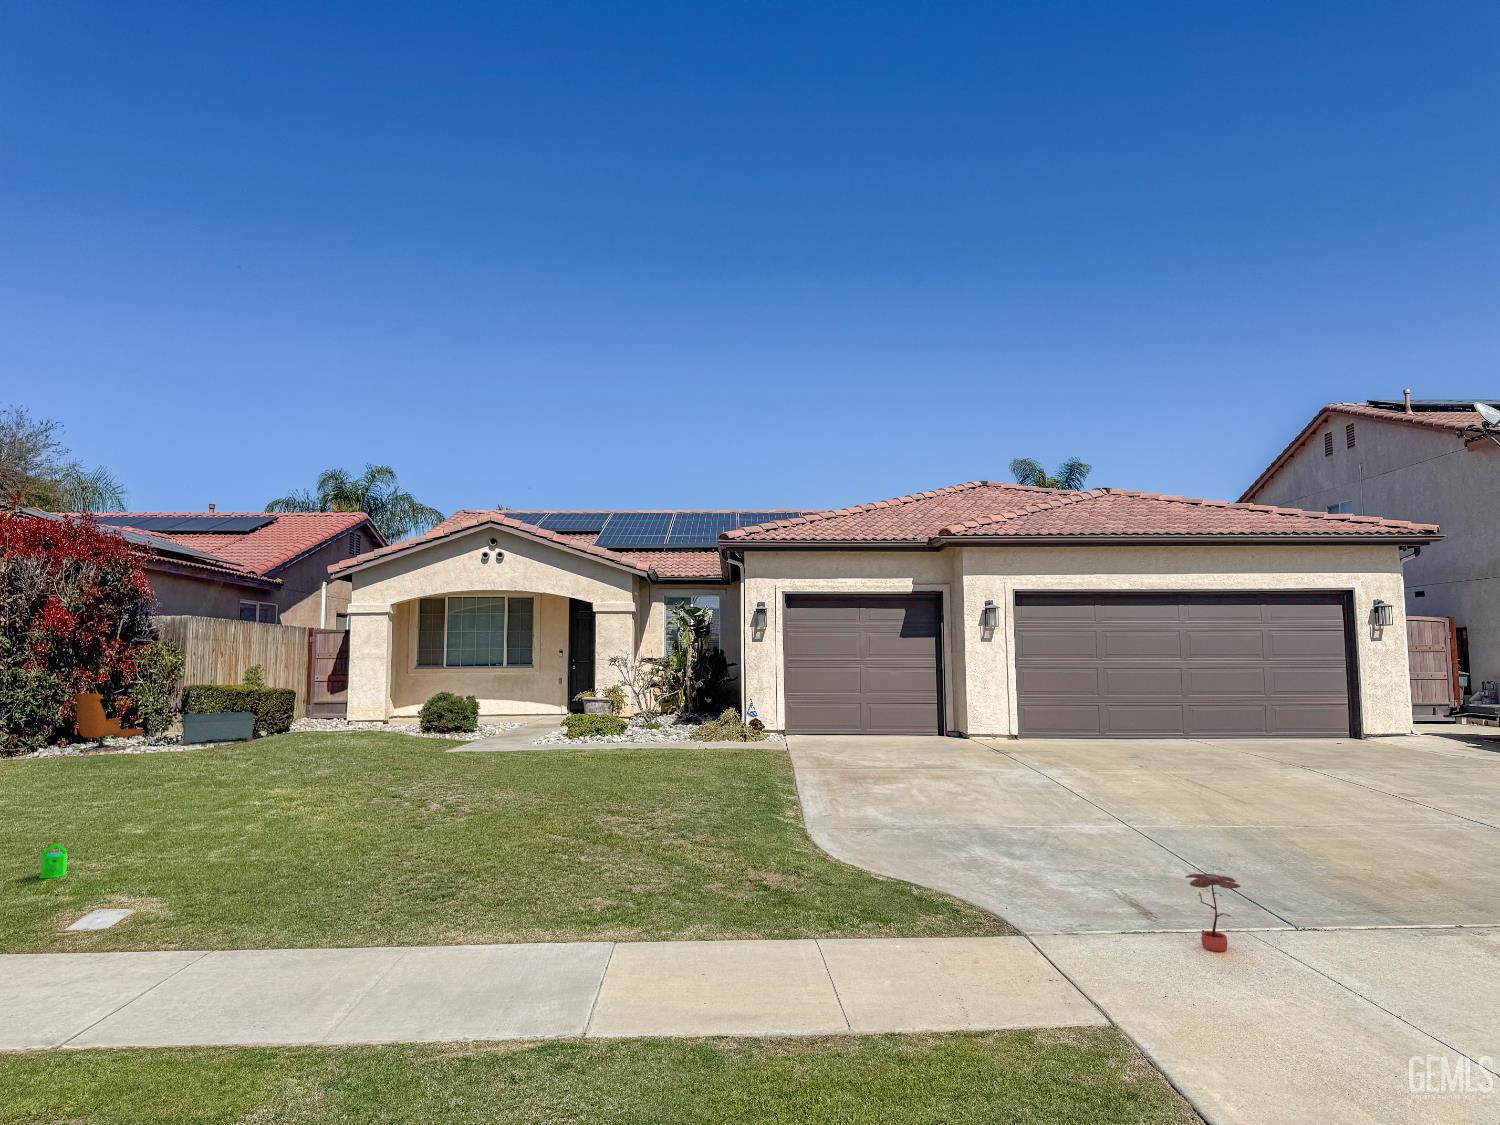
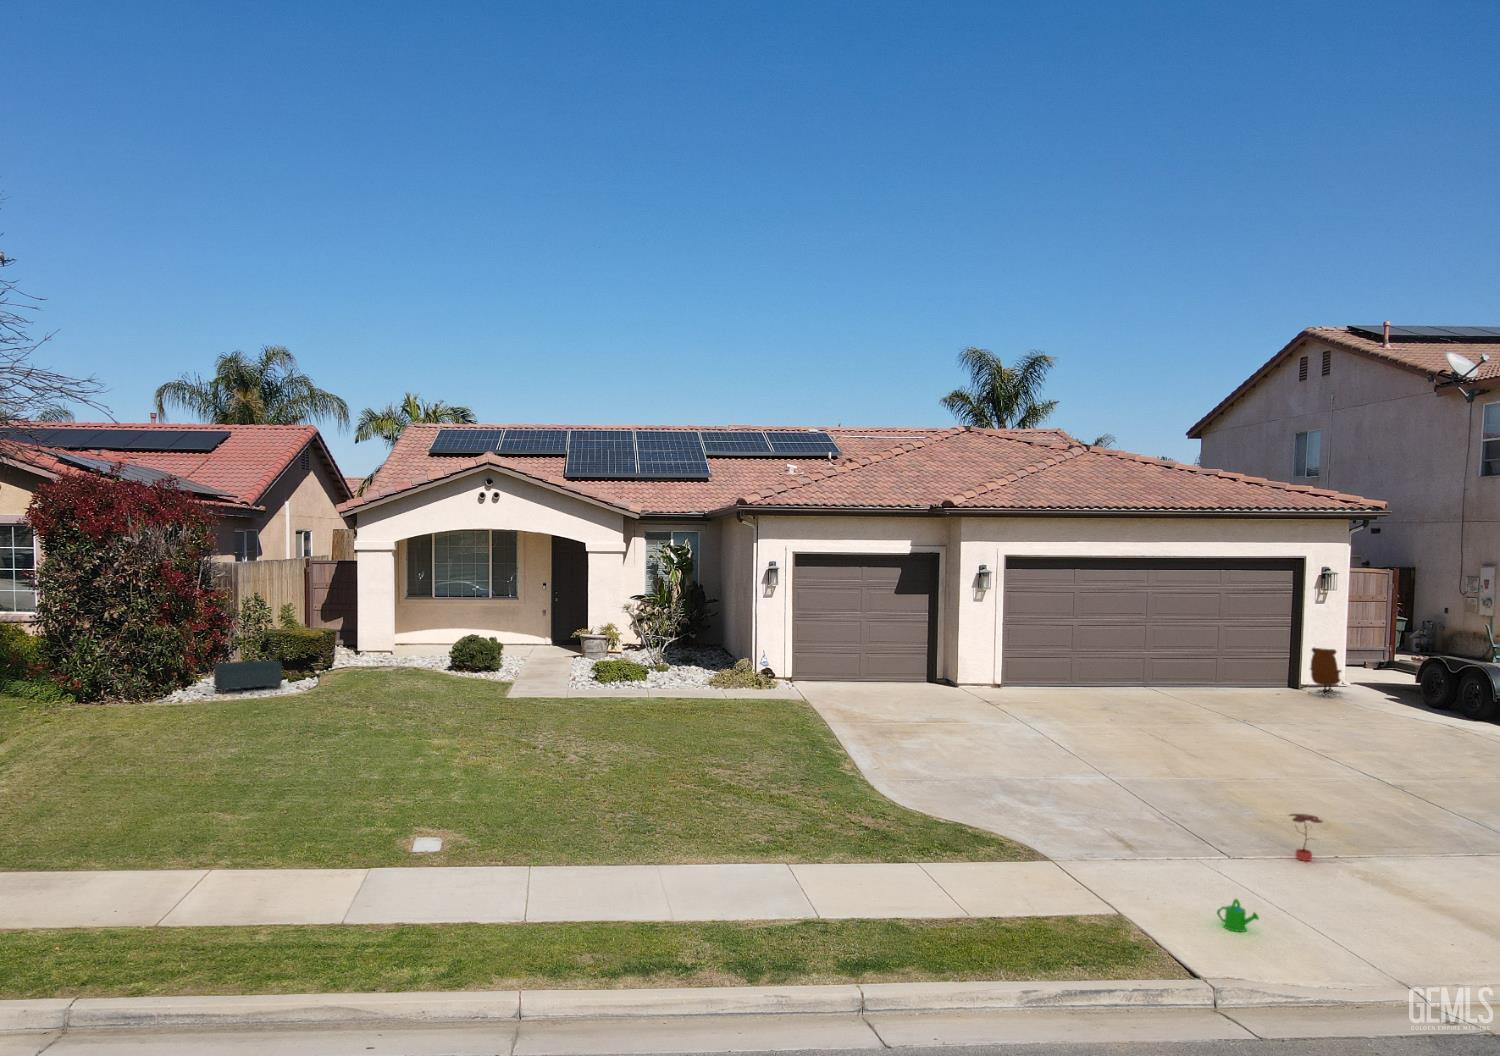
lounge chair: present [76,693,143,753] -> present [1310,648,1341,696]
watering can: present [39,844,68,878] -> present [1217,899,1259,932]
potted plant: present [1186,874,1241,951] -> present [1289,814,1322,861]

